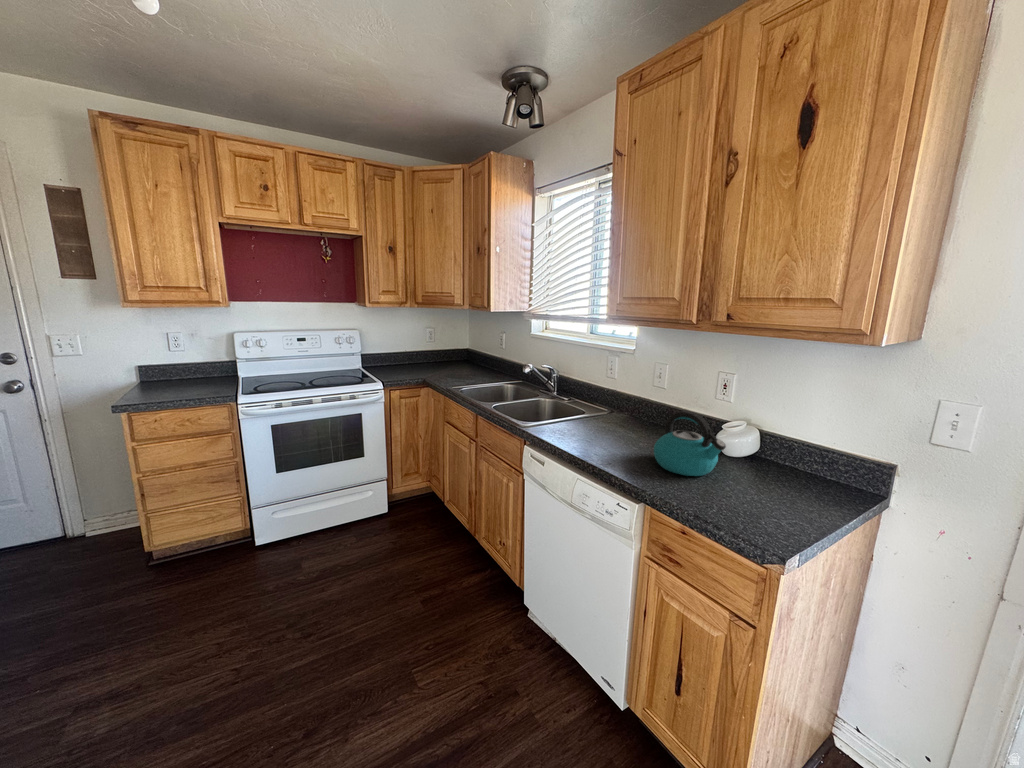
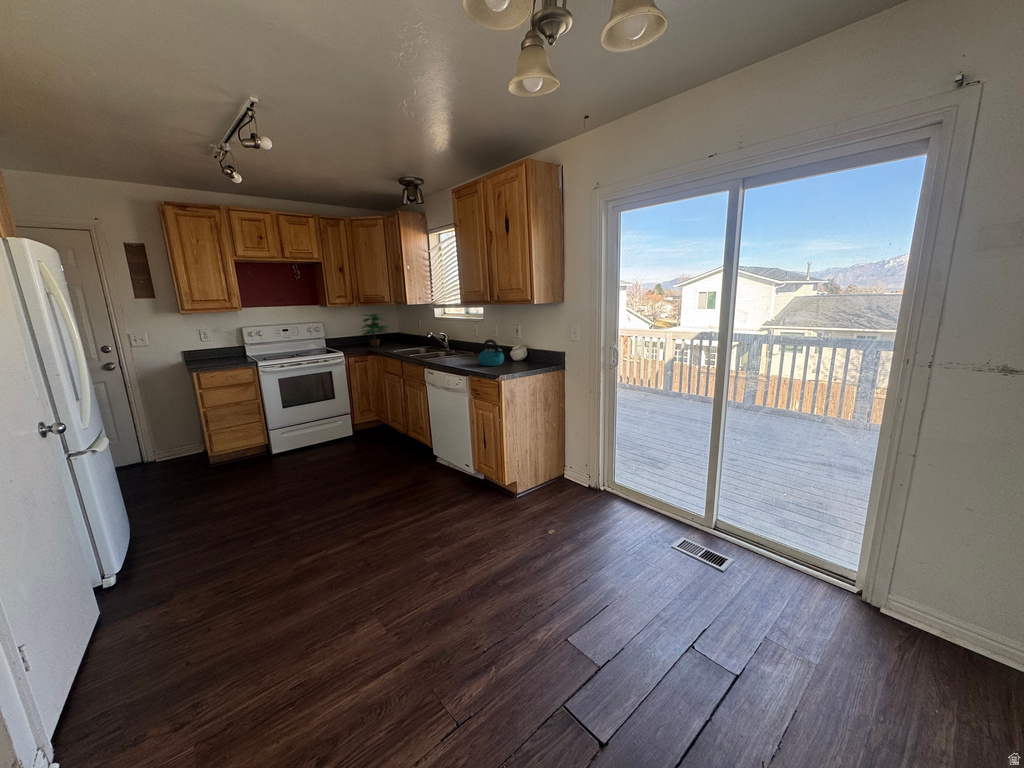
potted plant: none [413,319,456,369] -> present [362,314,388,346]

